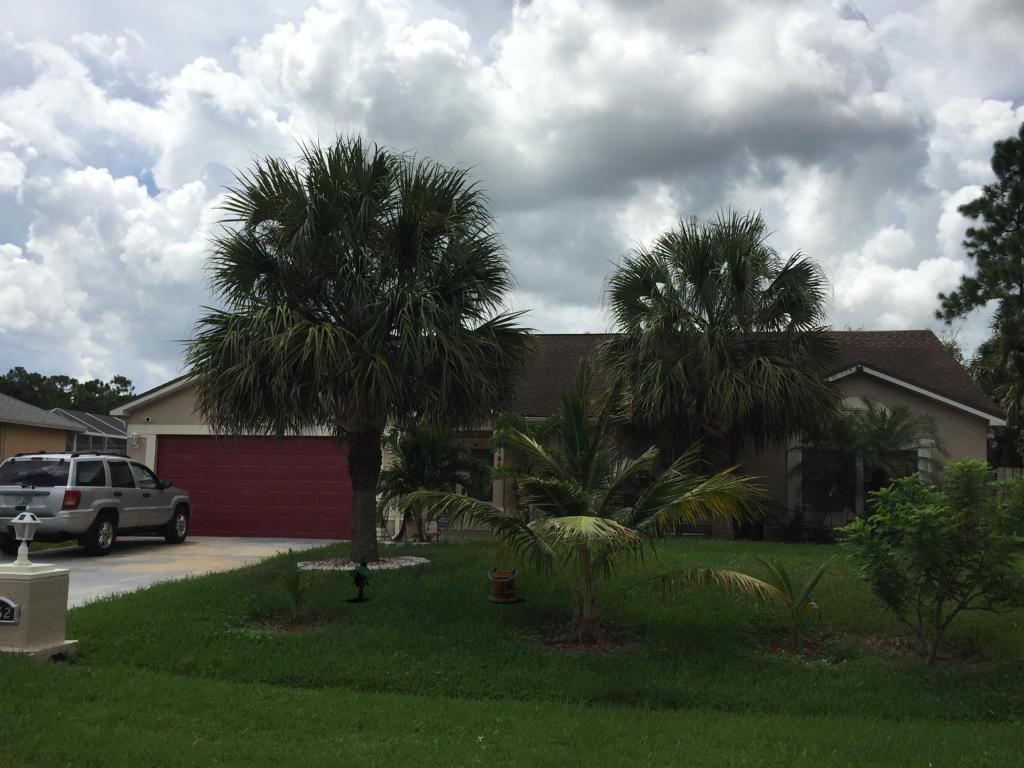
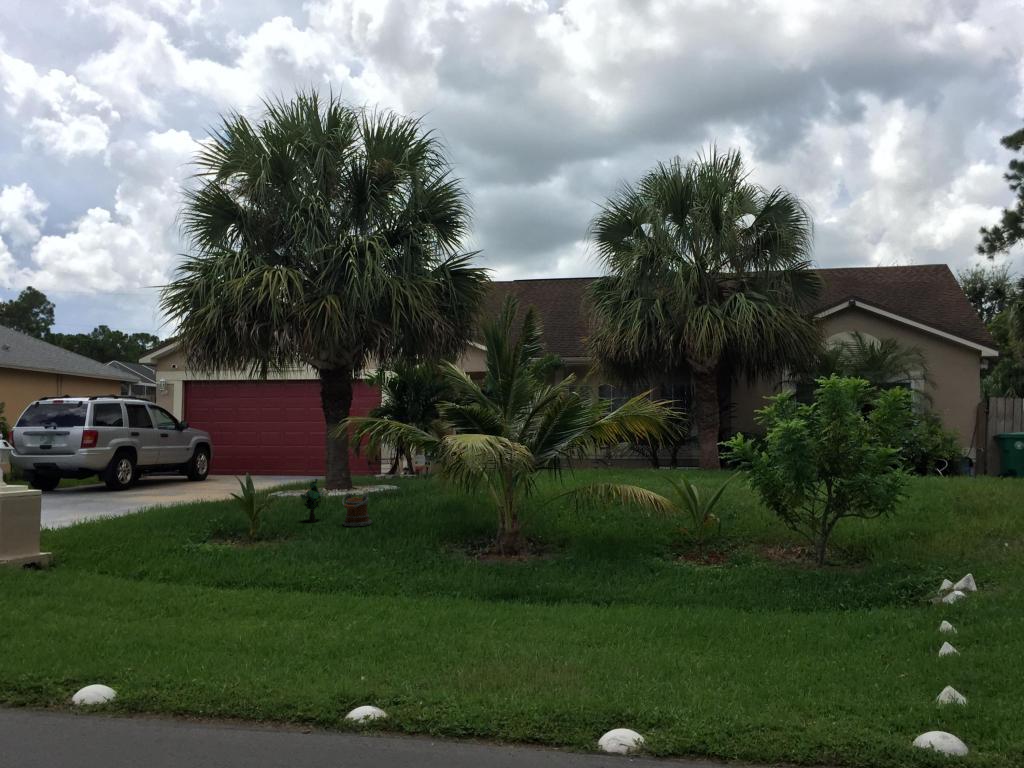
bucket: present [488,567,518,603] -> present [342,493,372,526]

